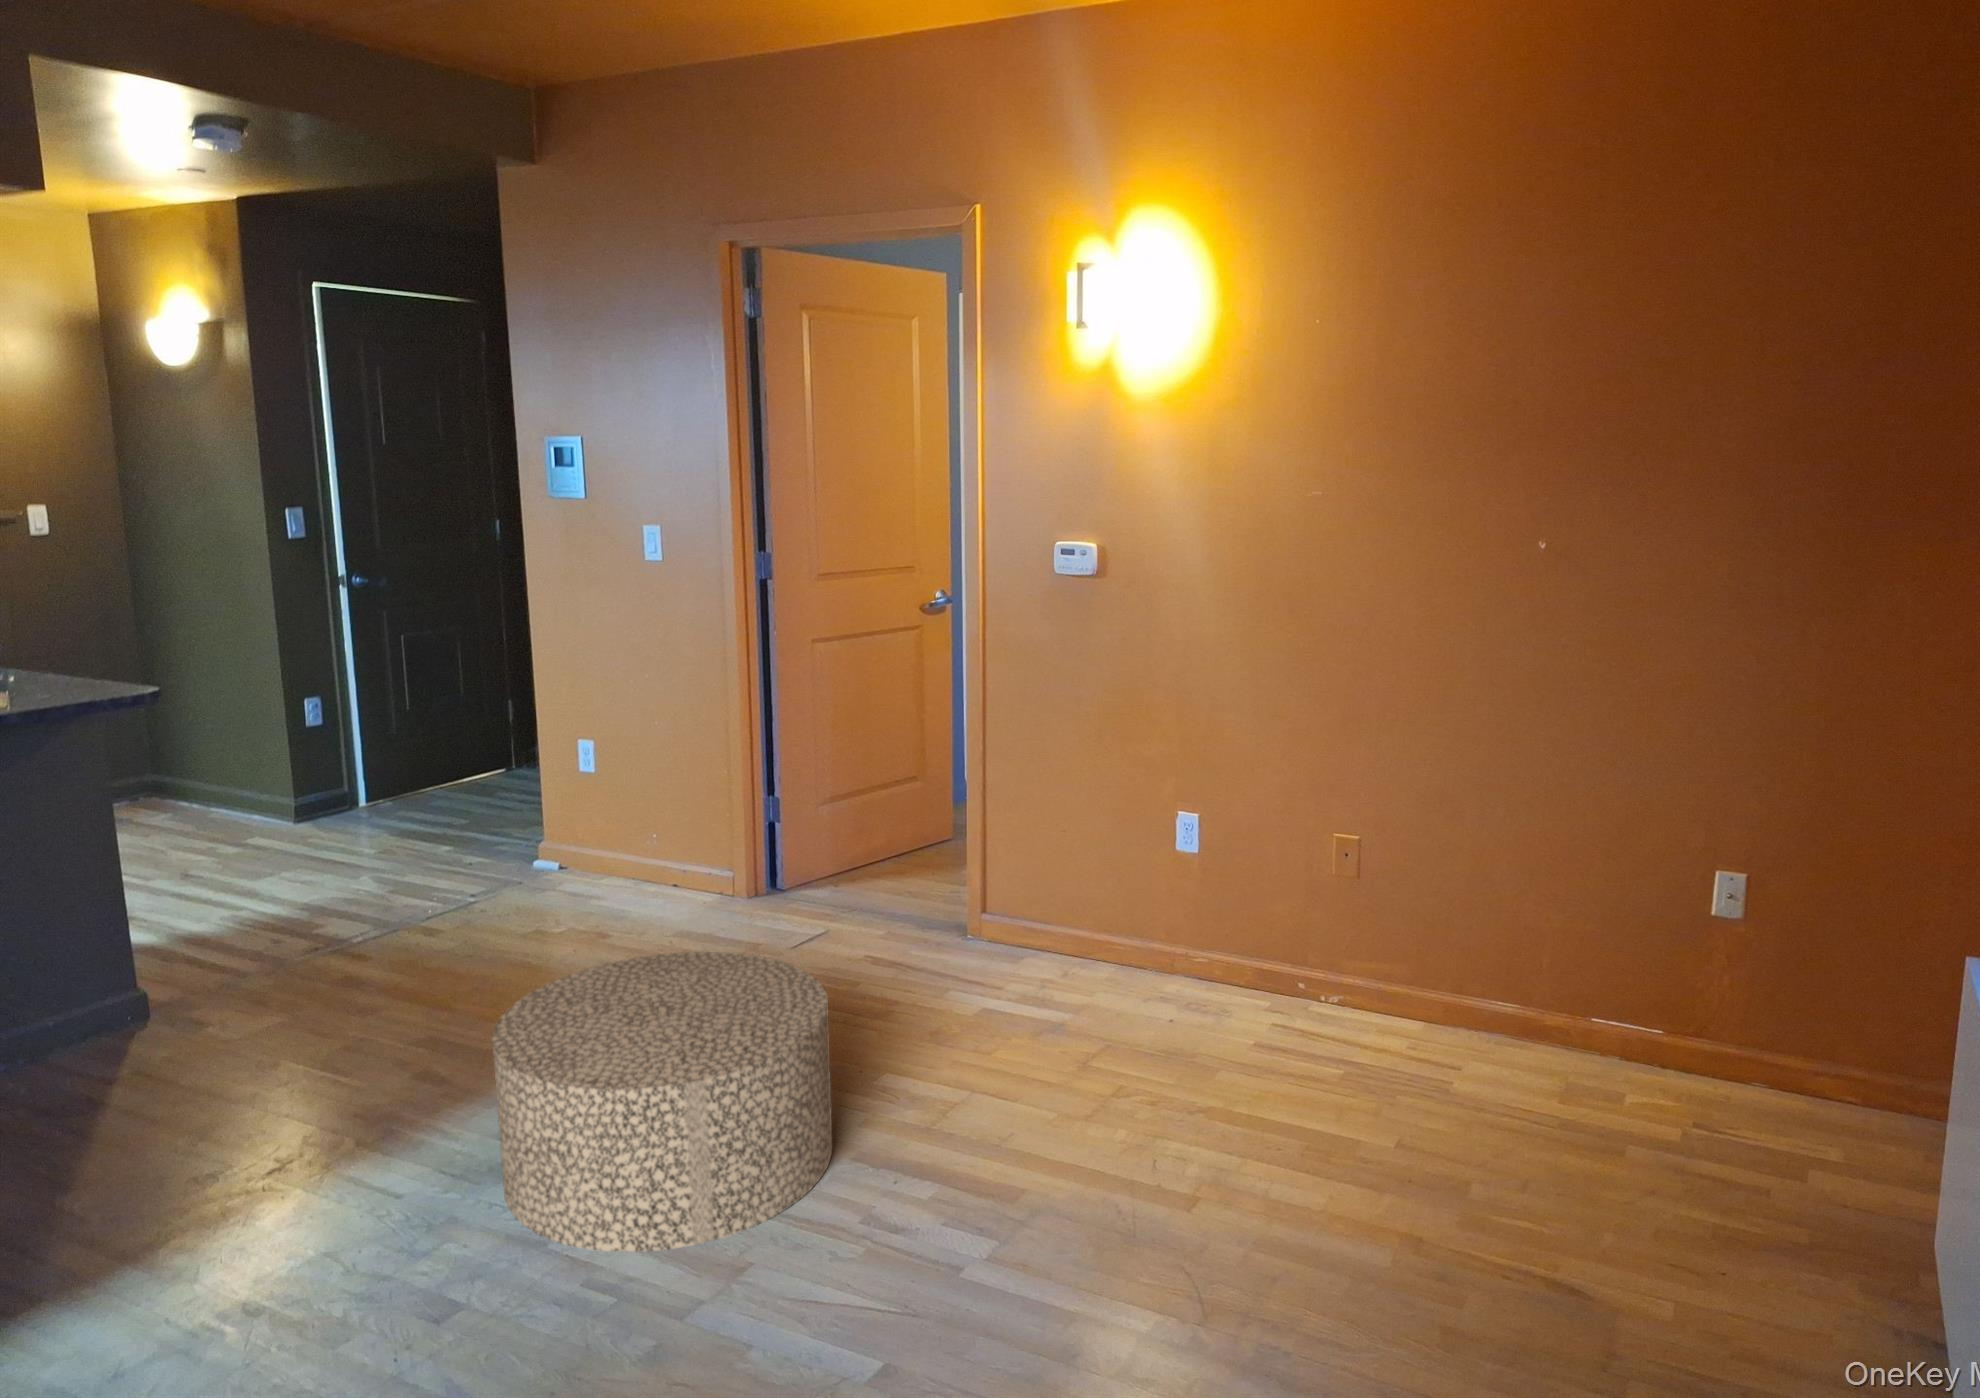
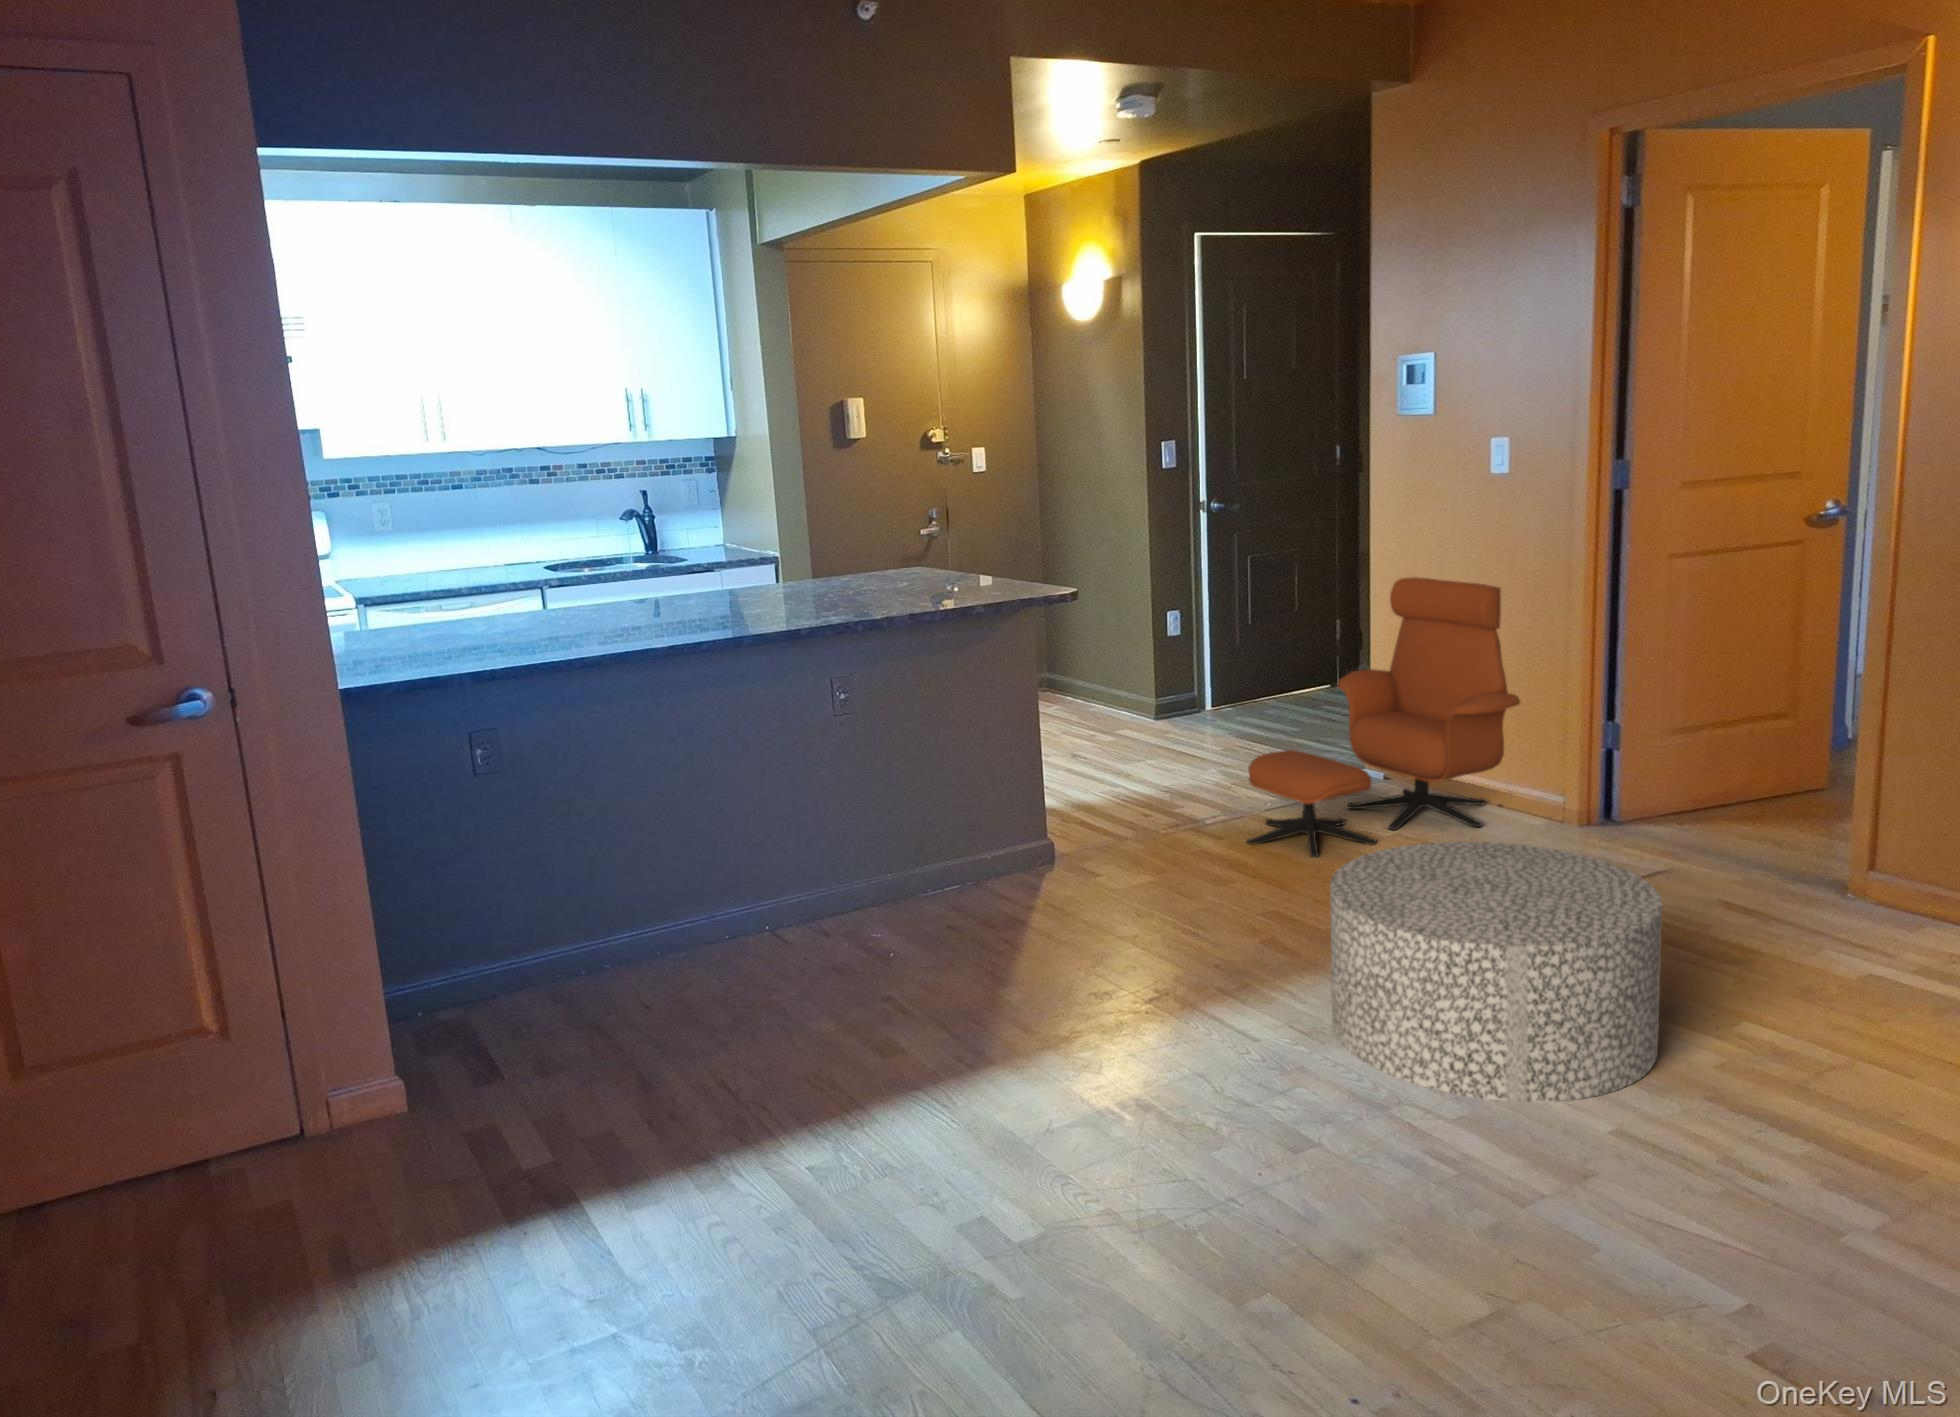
lounge chair: none [403,664,688,979] -> present [1246,577,1520,858]

